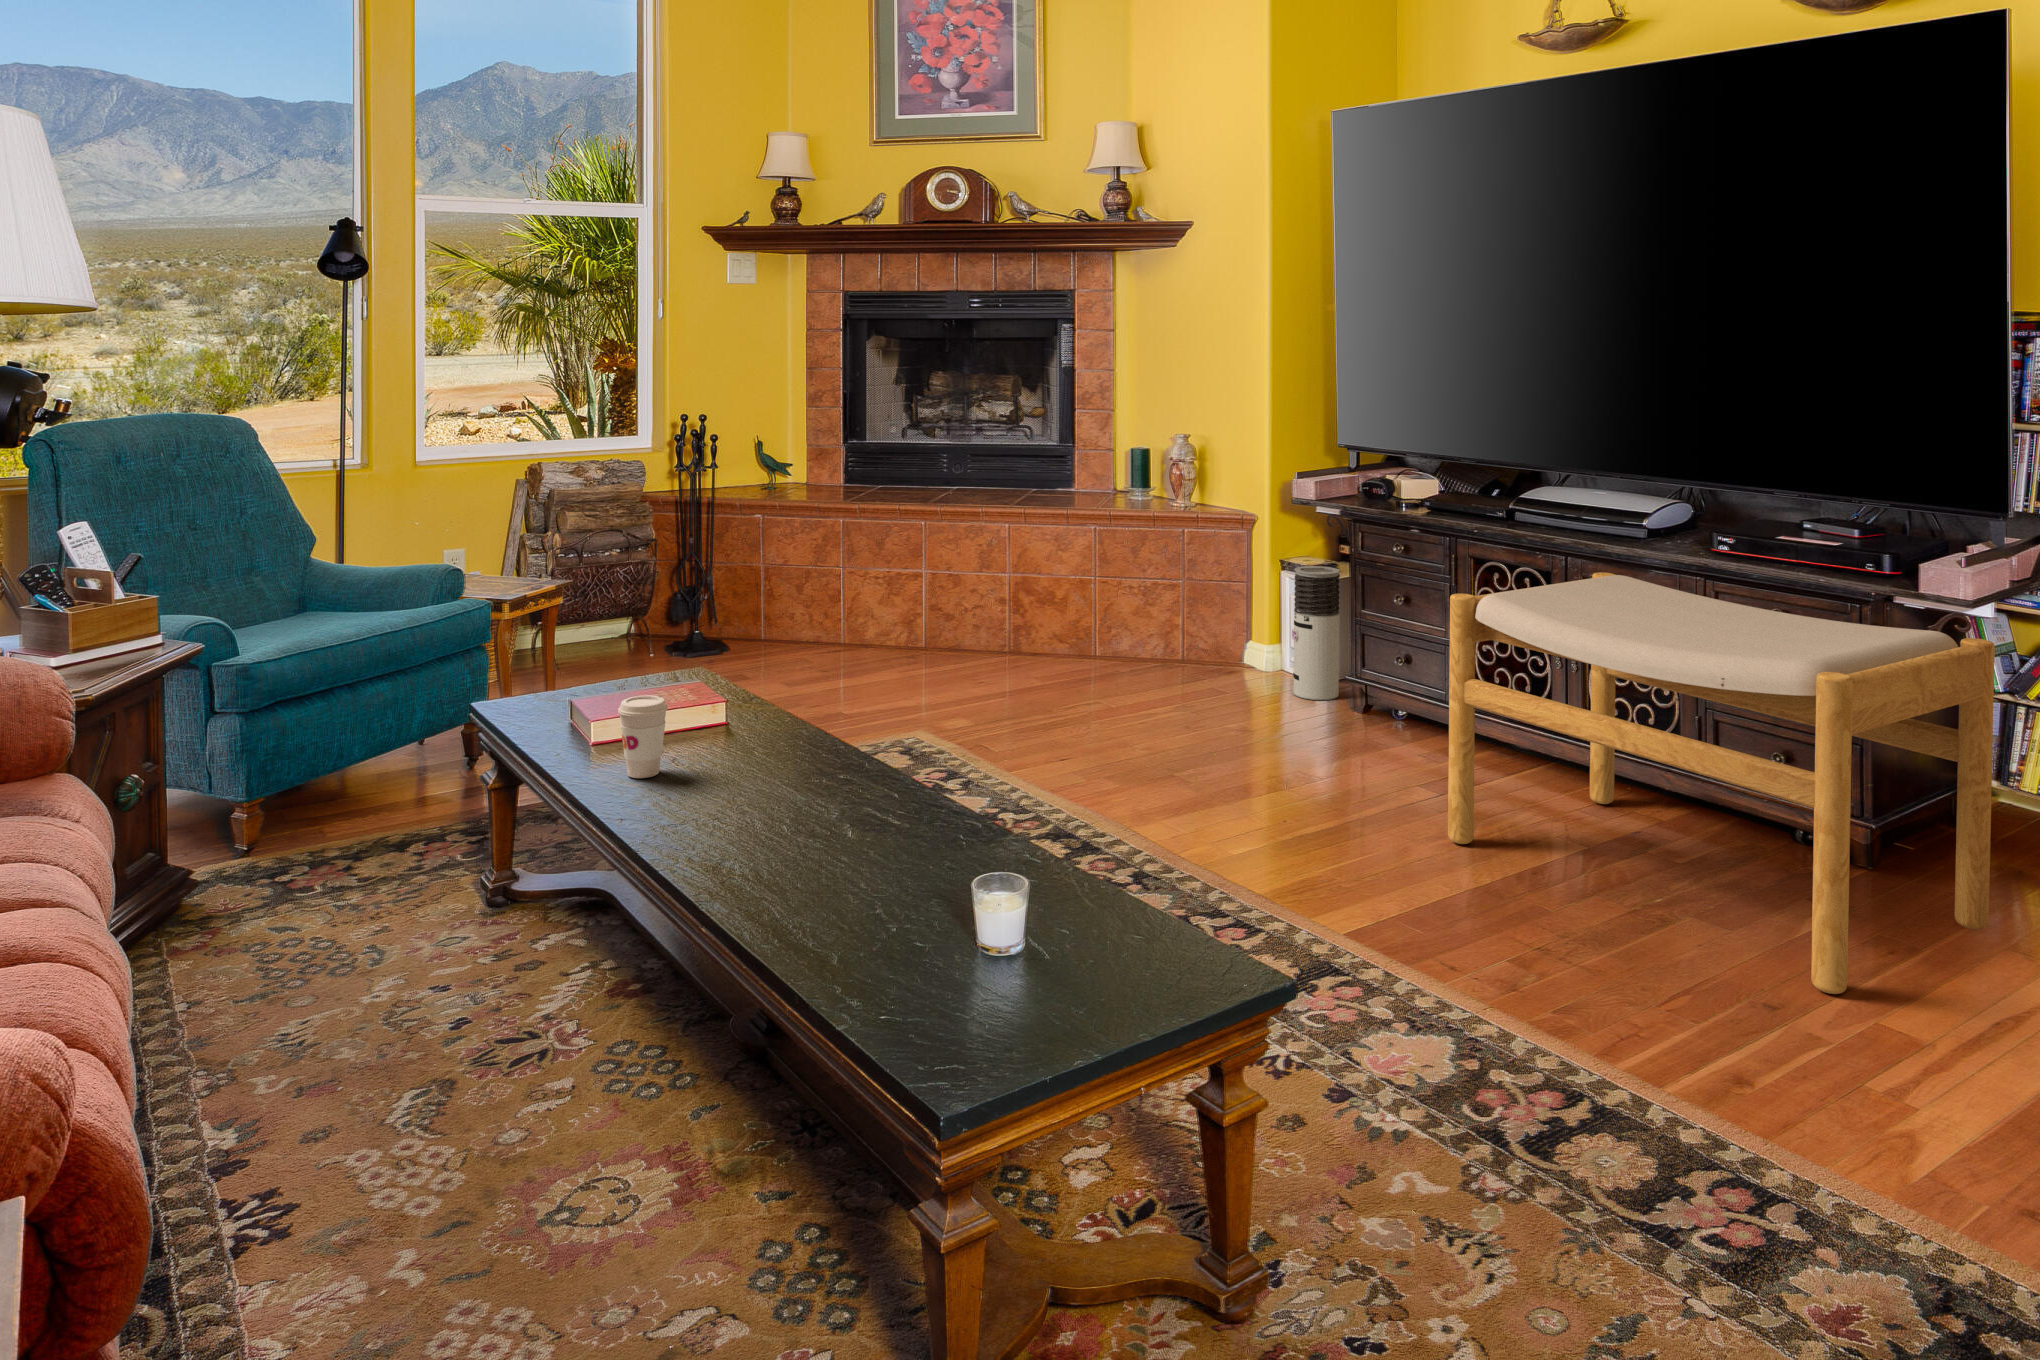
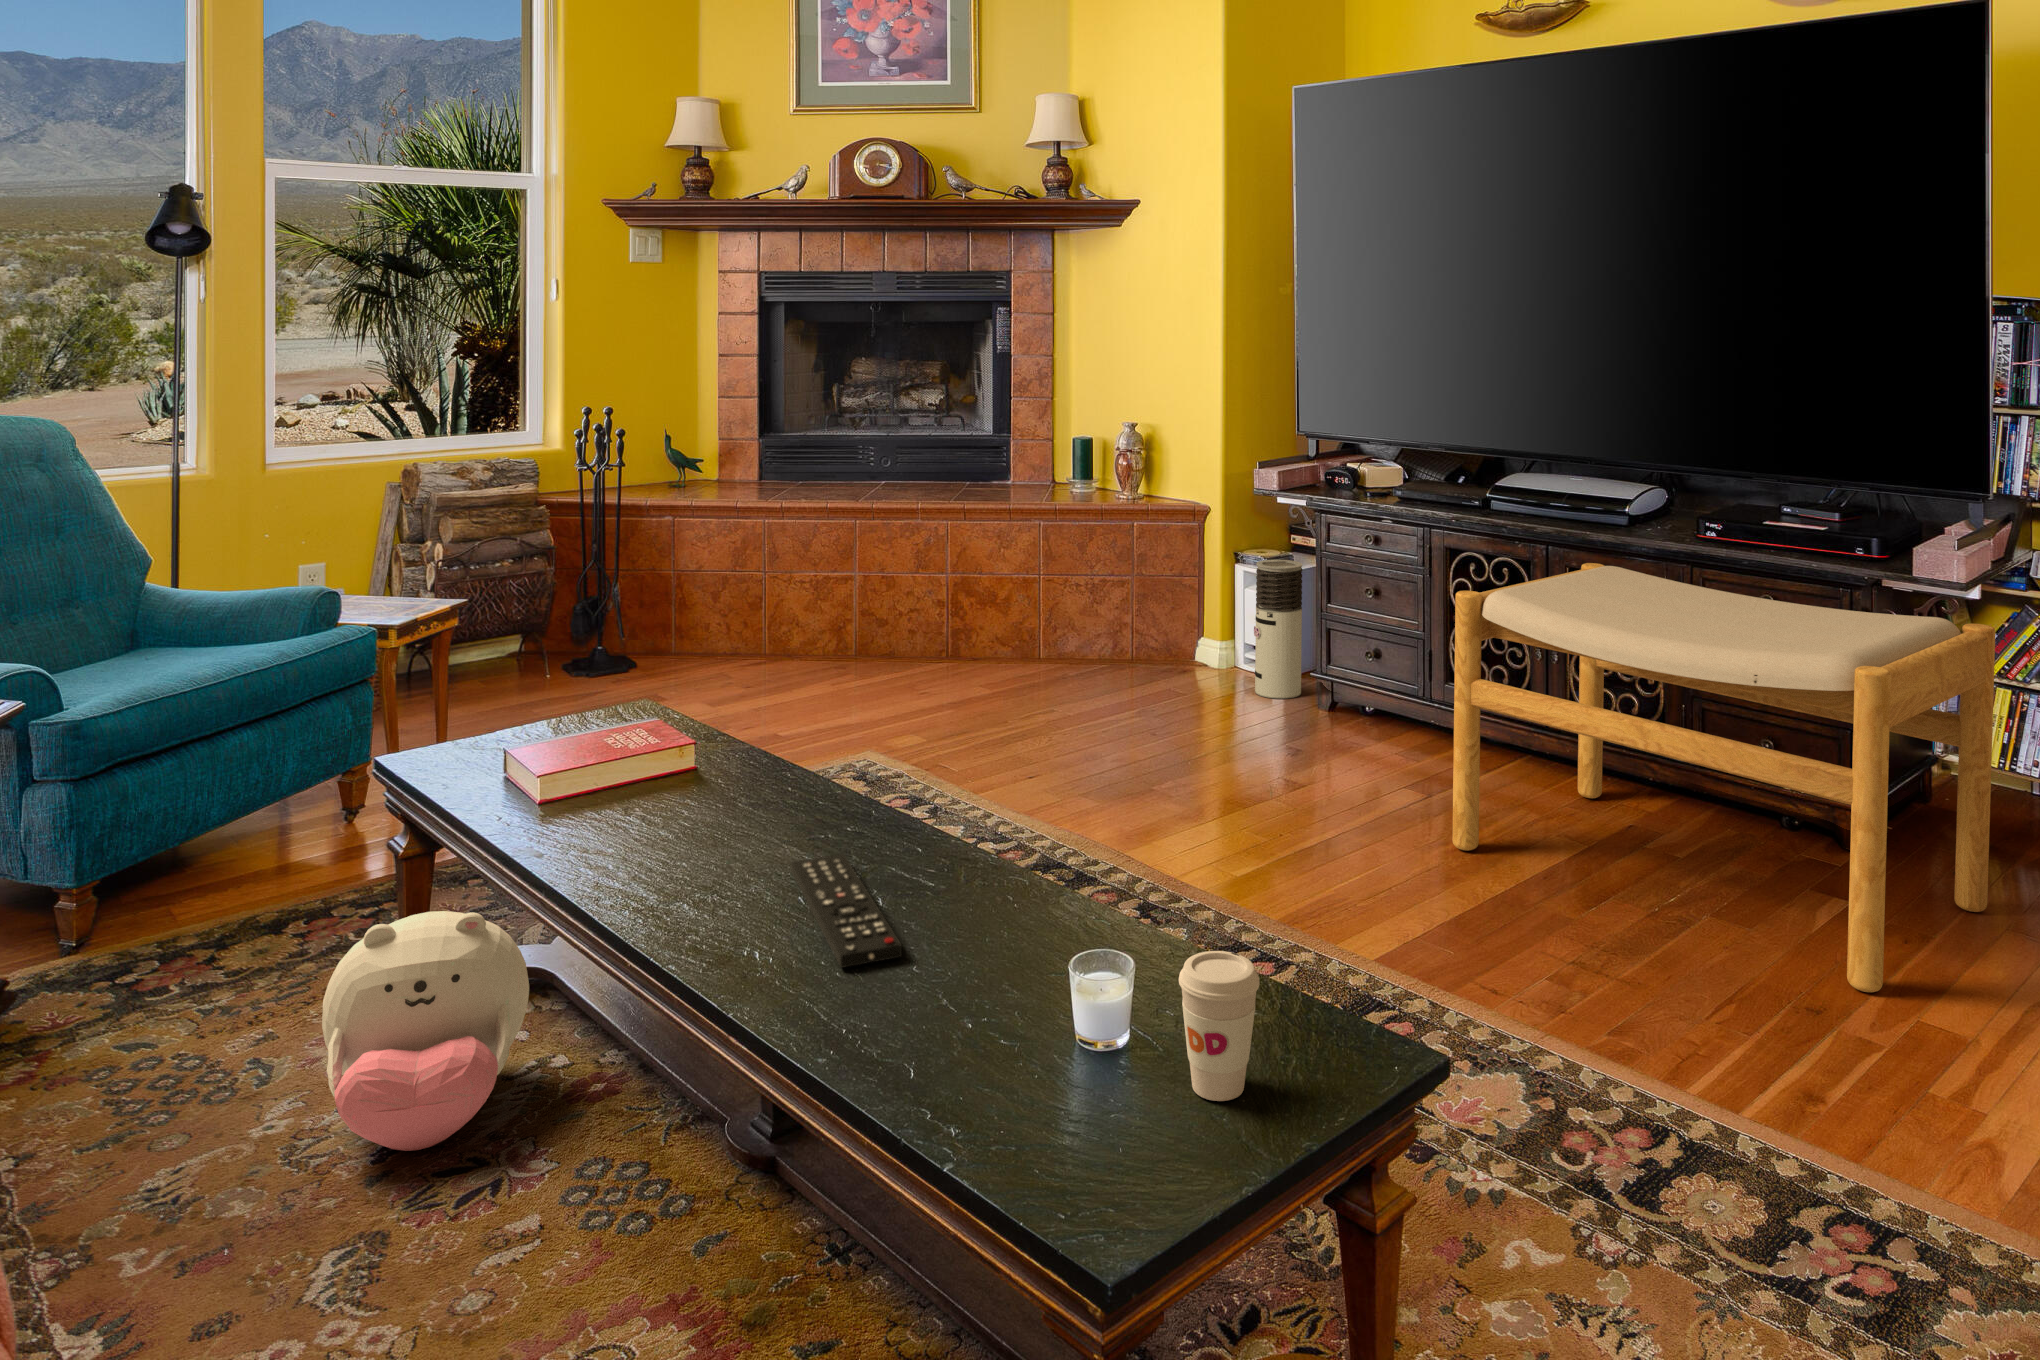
coffee cup: present [618,696,668,778] -> present [1179,951,1260,1101]
remote control: none [786,794,858,880] -> present [791,854,902,968]
plush toy: none [416,828,581,1022] -> present [322,911,529,1151]

